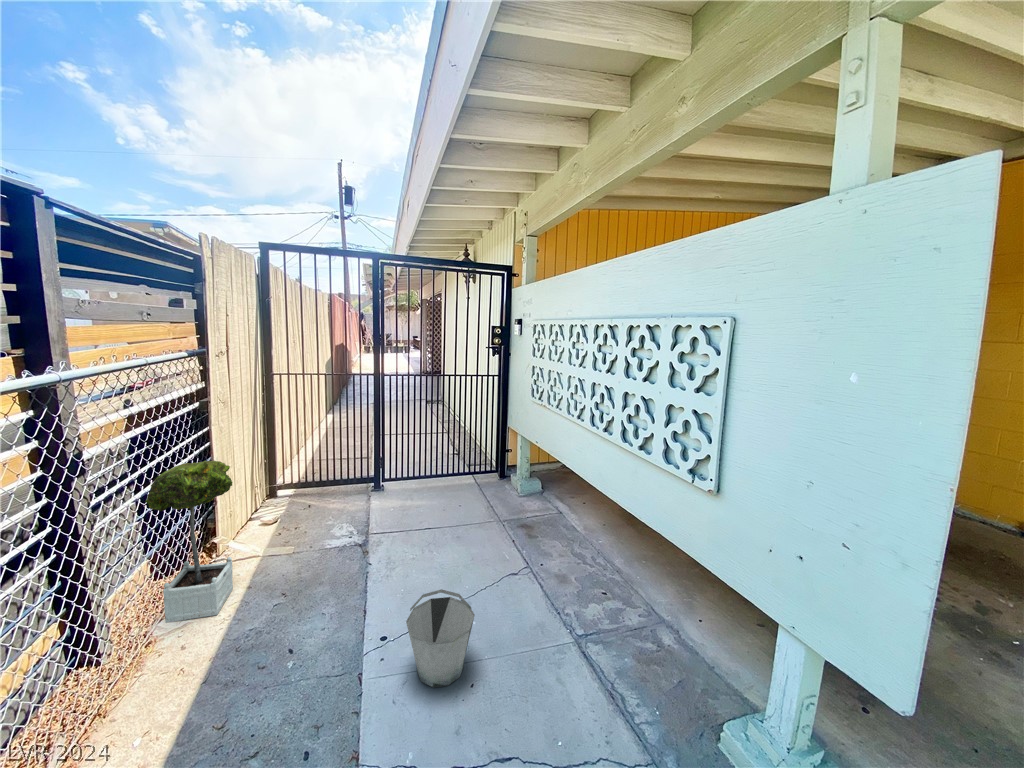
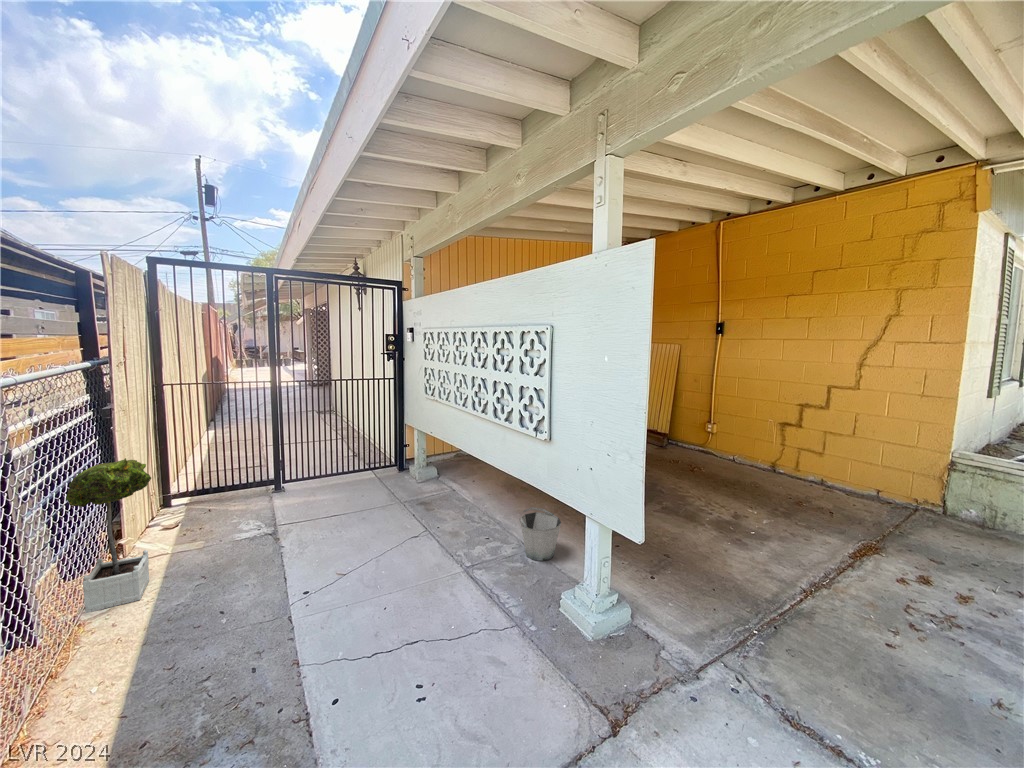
bucket: present [406,589,475,688] -> present [519,507,561,561]

